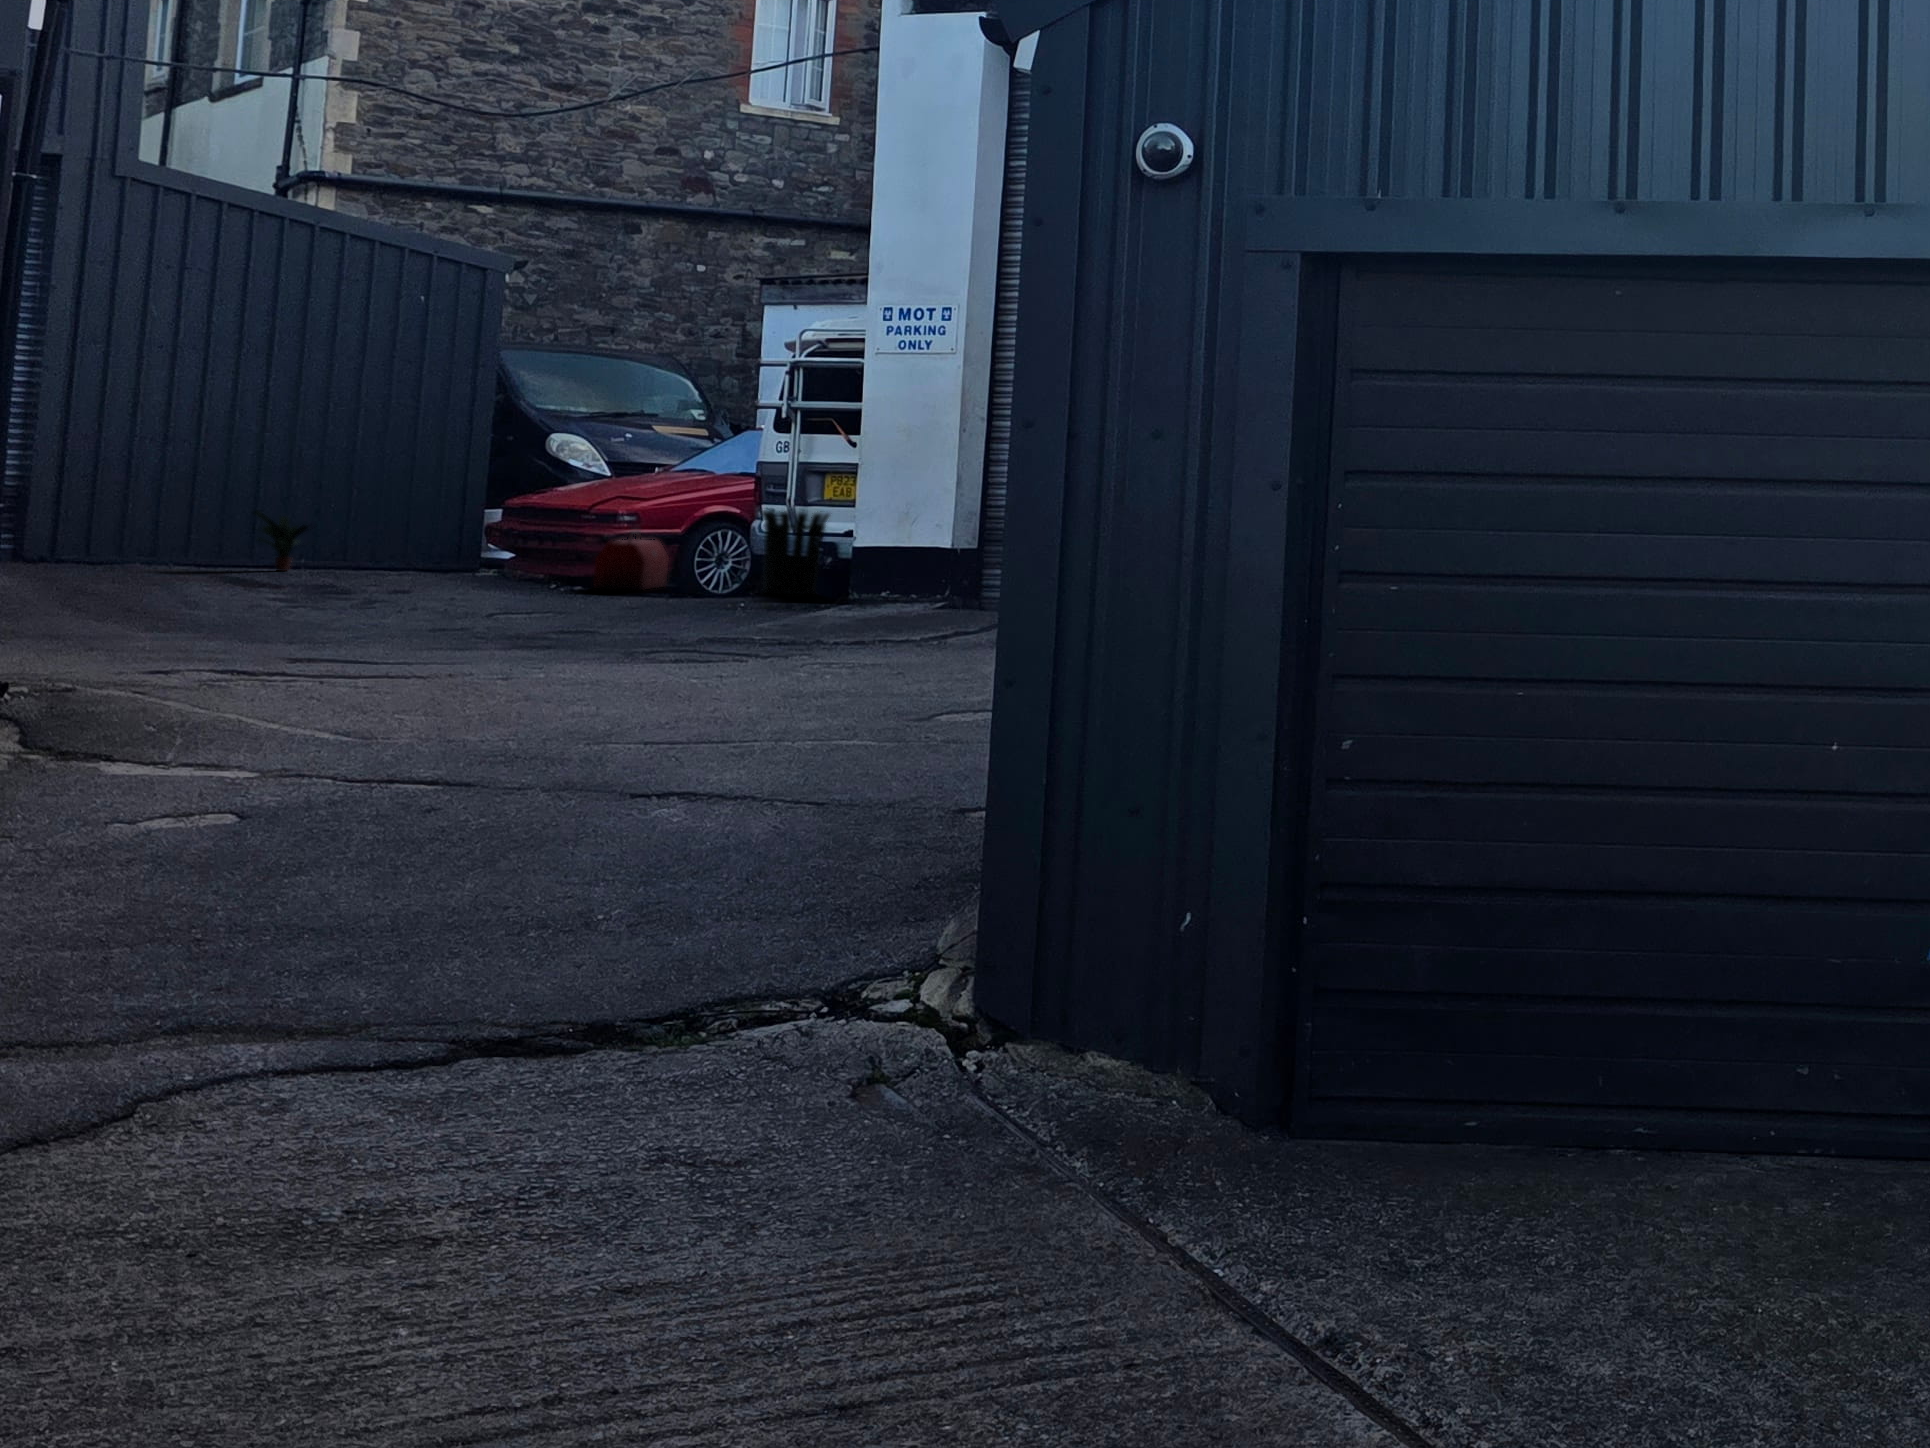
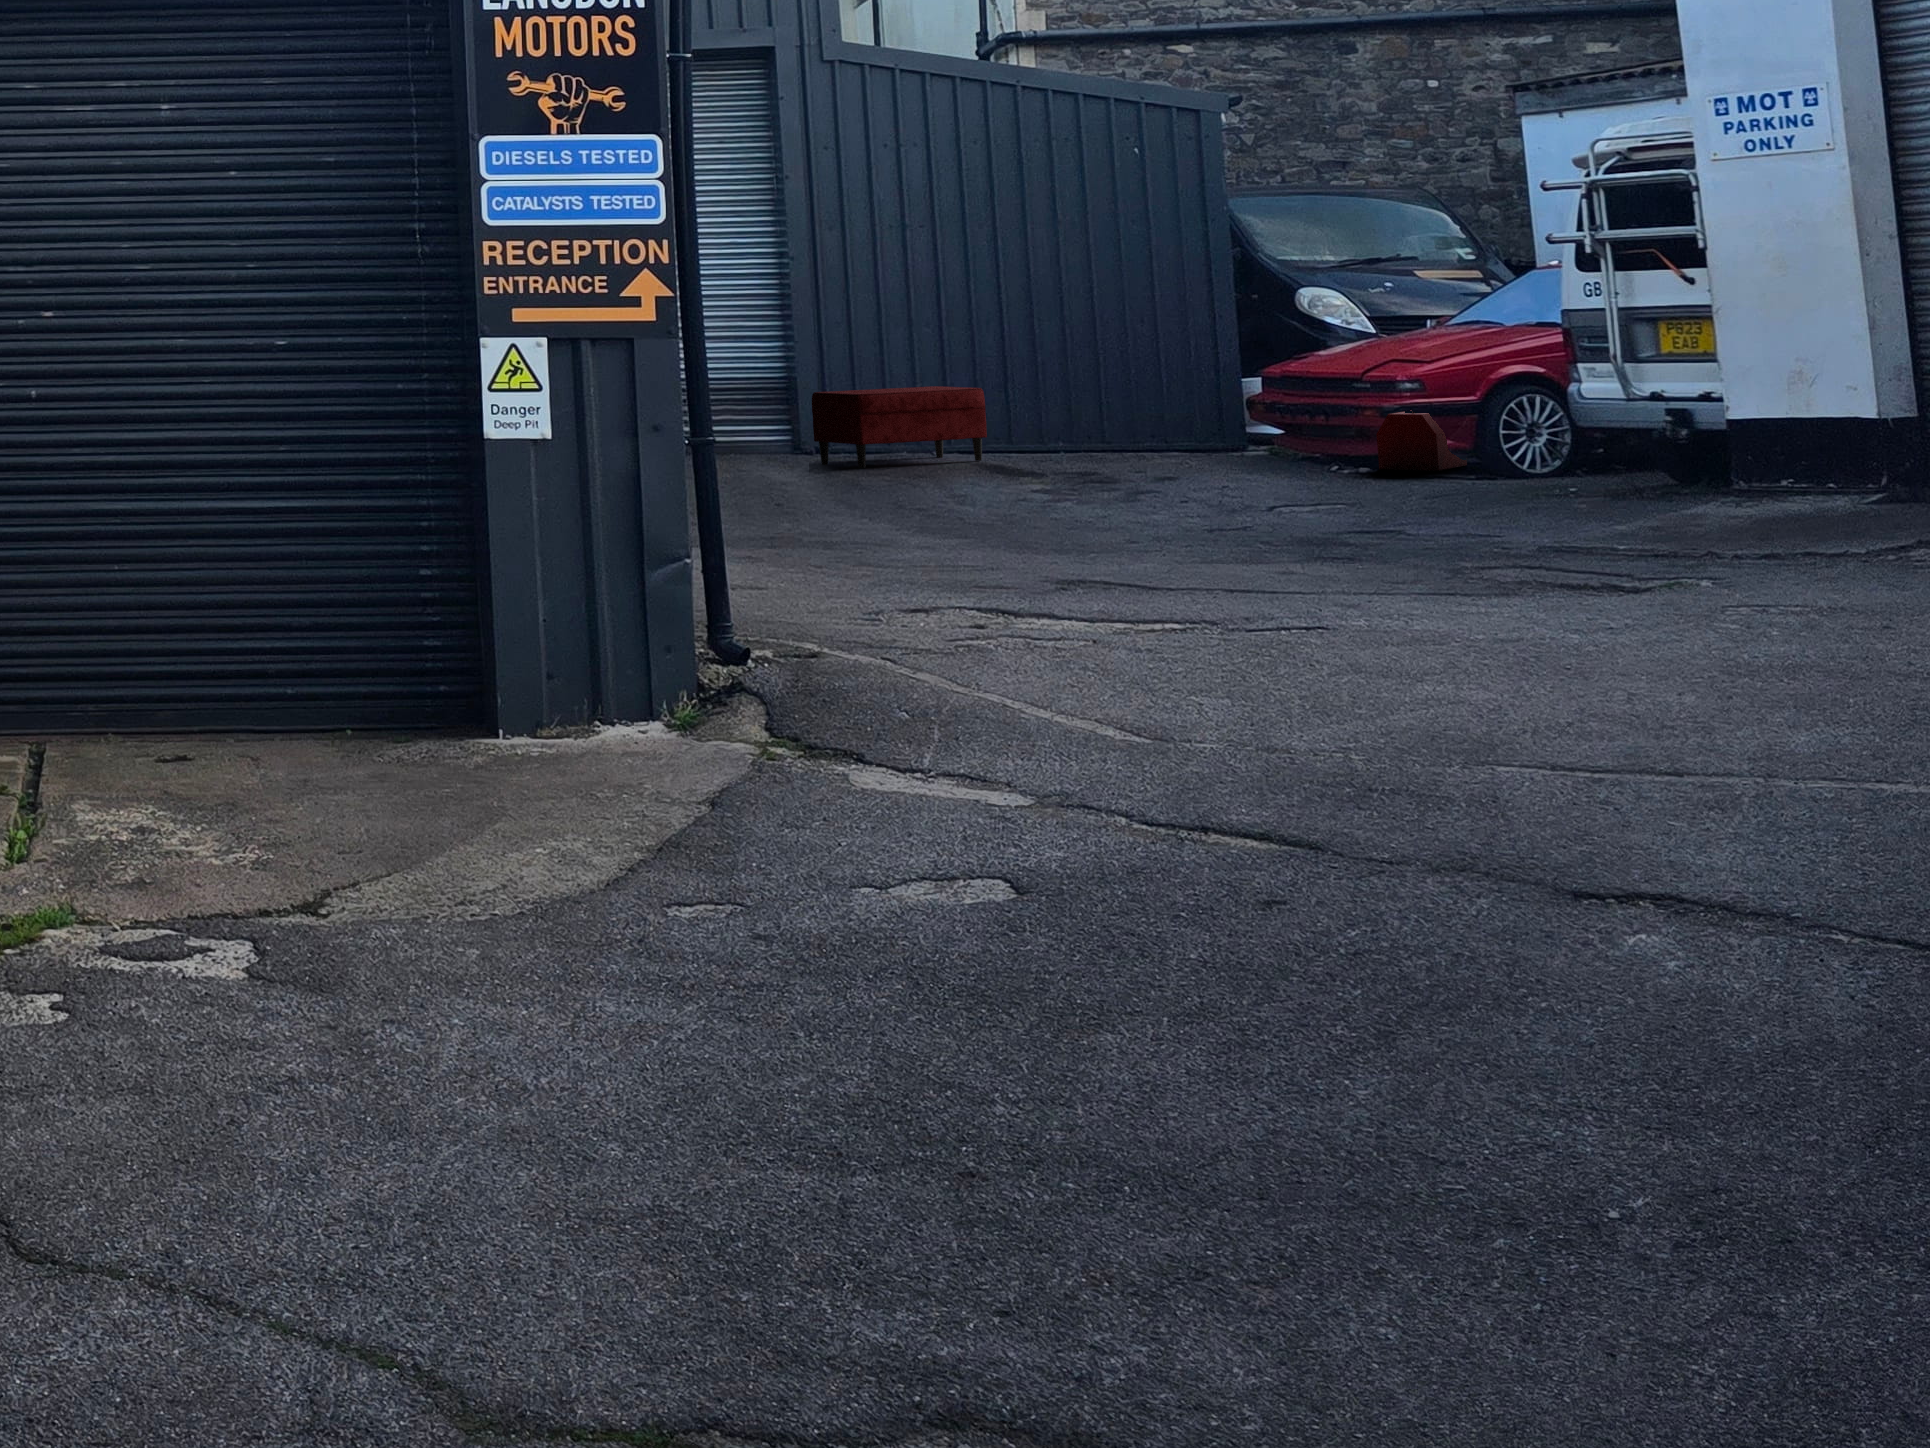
bench: none [35,503,231,578] -> present [812,386,987,468]
waste bin: present [762,510,829,594] -> none [1572,367,1669,474]
potted plant: present [254,511,313,571] -> none [1003,391,1074,454]

